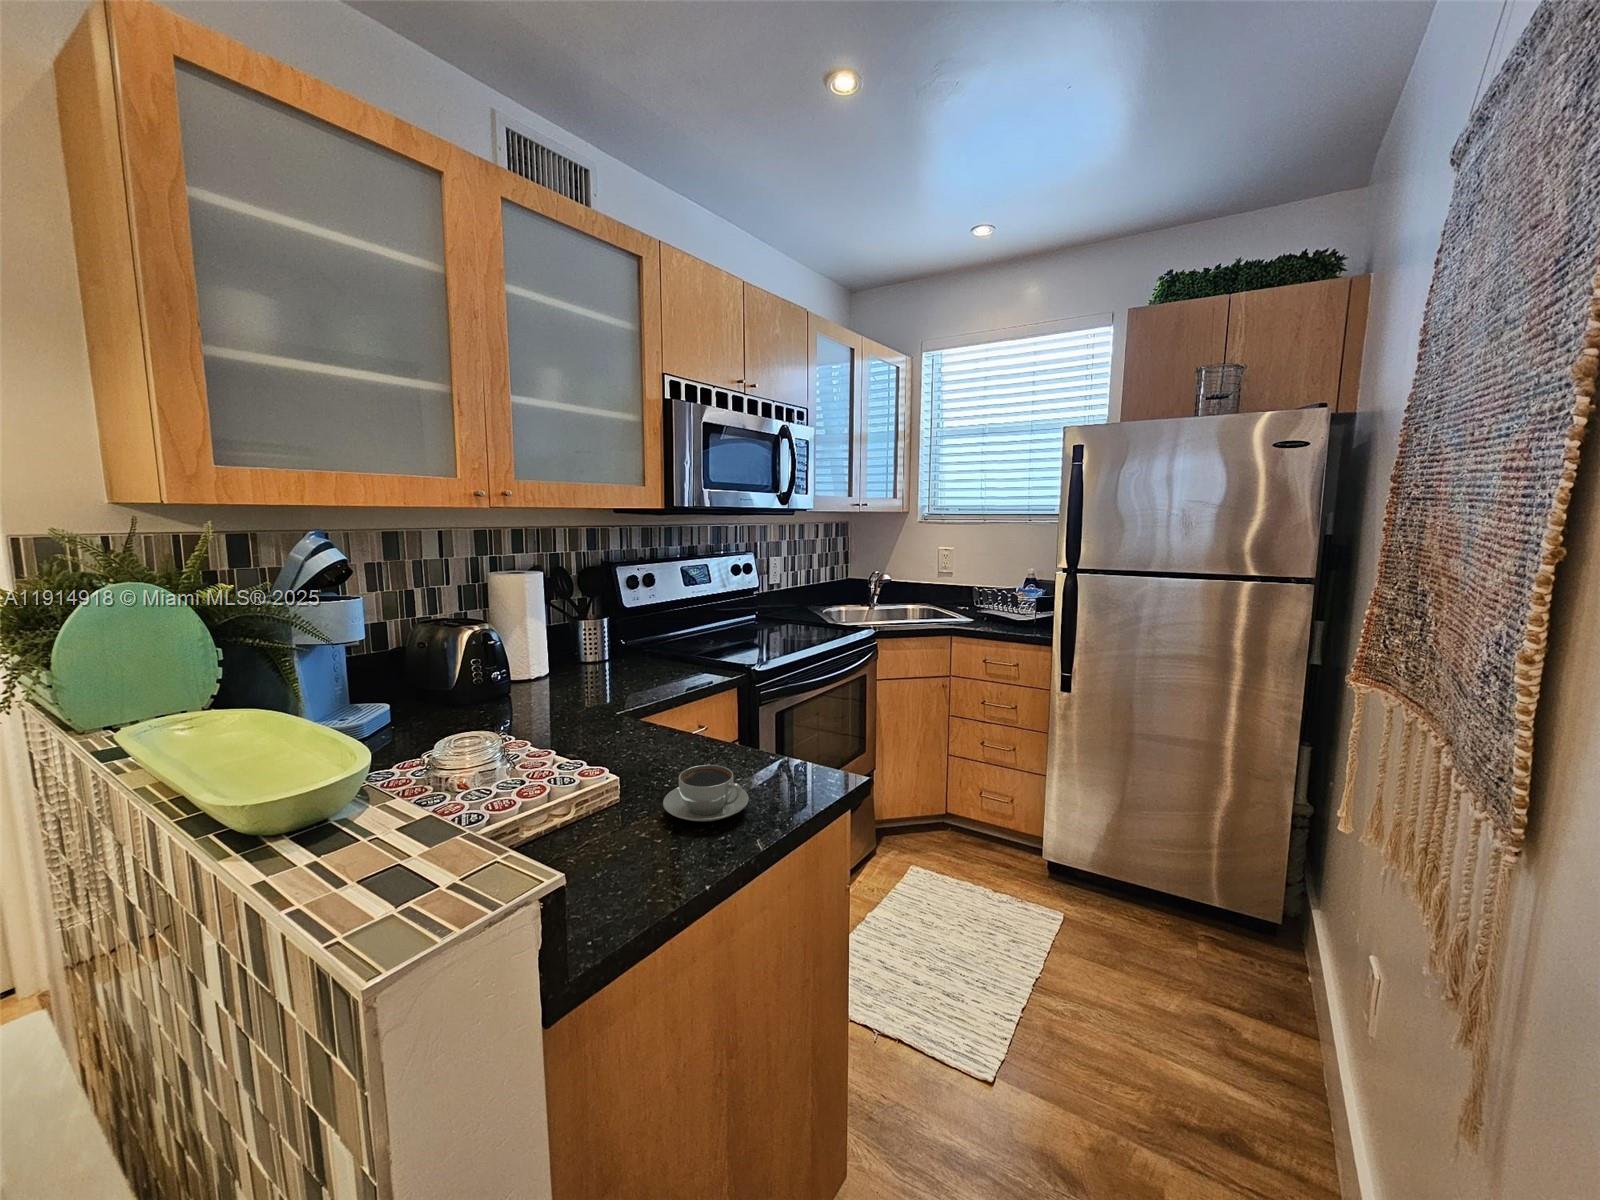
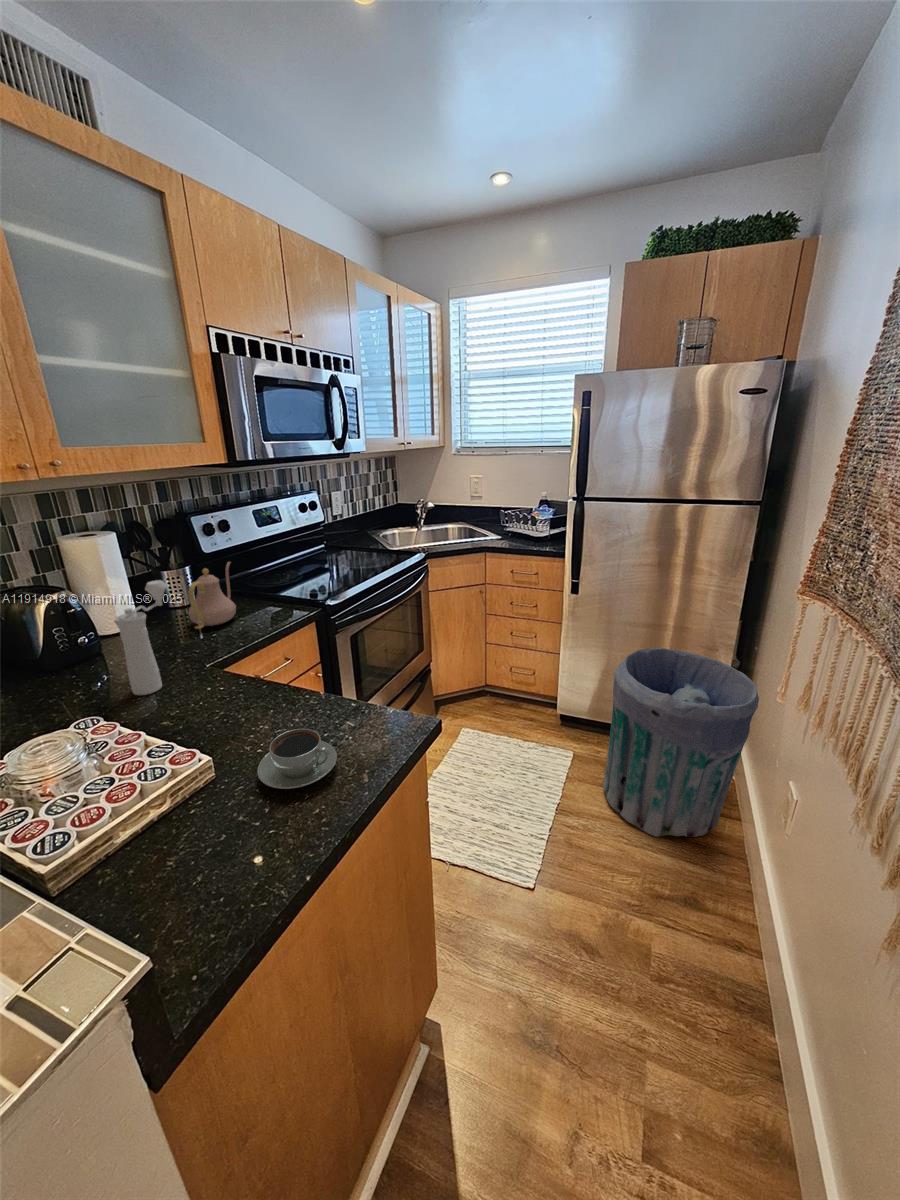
teapot: none [604,613,655,679] -> present [188,562,236,629]
pepper mill: none [538,614,592,731] -> present [114,580,167,695]
trash can: none [1099,772,1327,1056] -> present [603,648,759,837]

